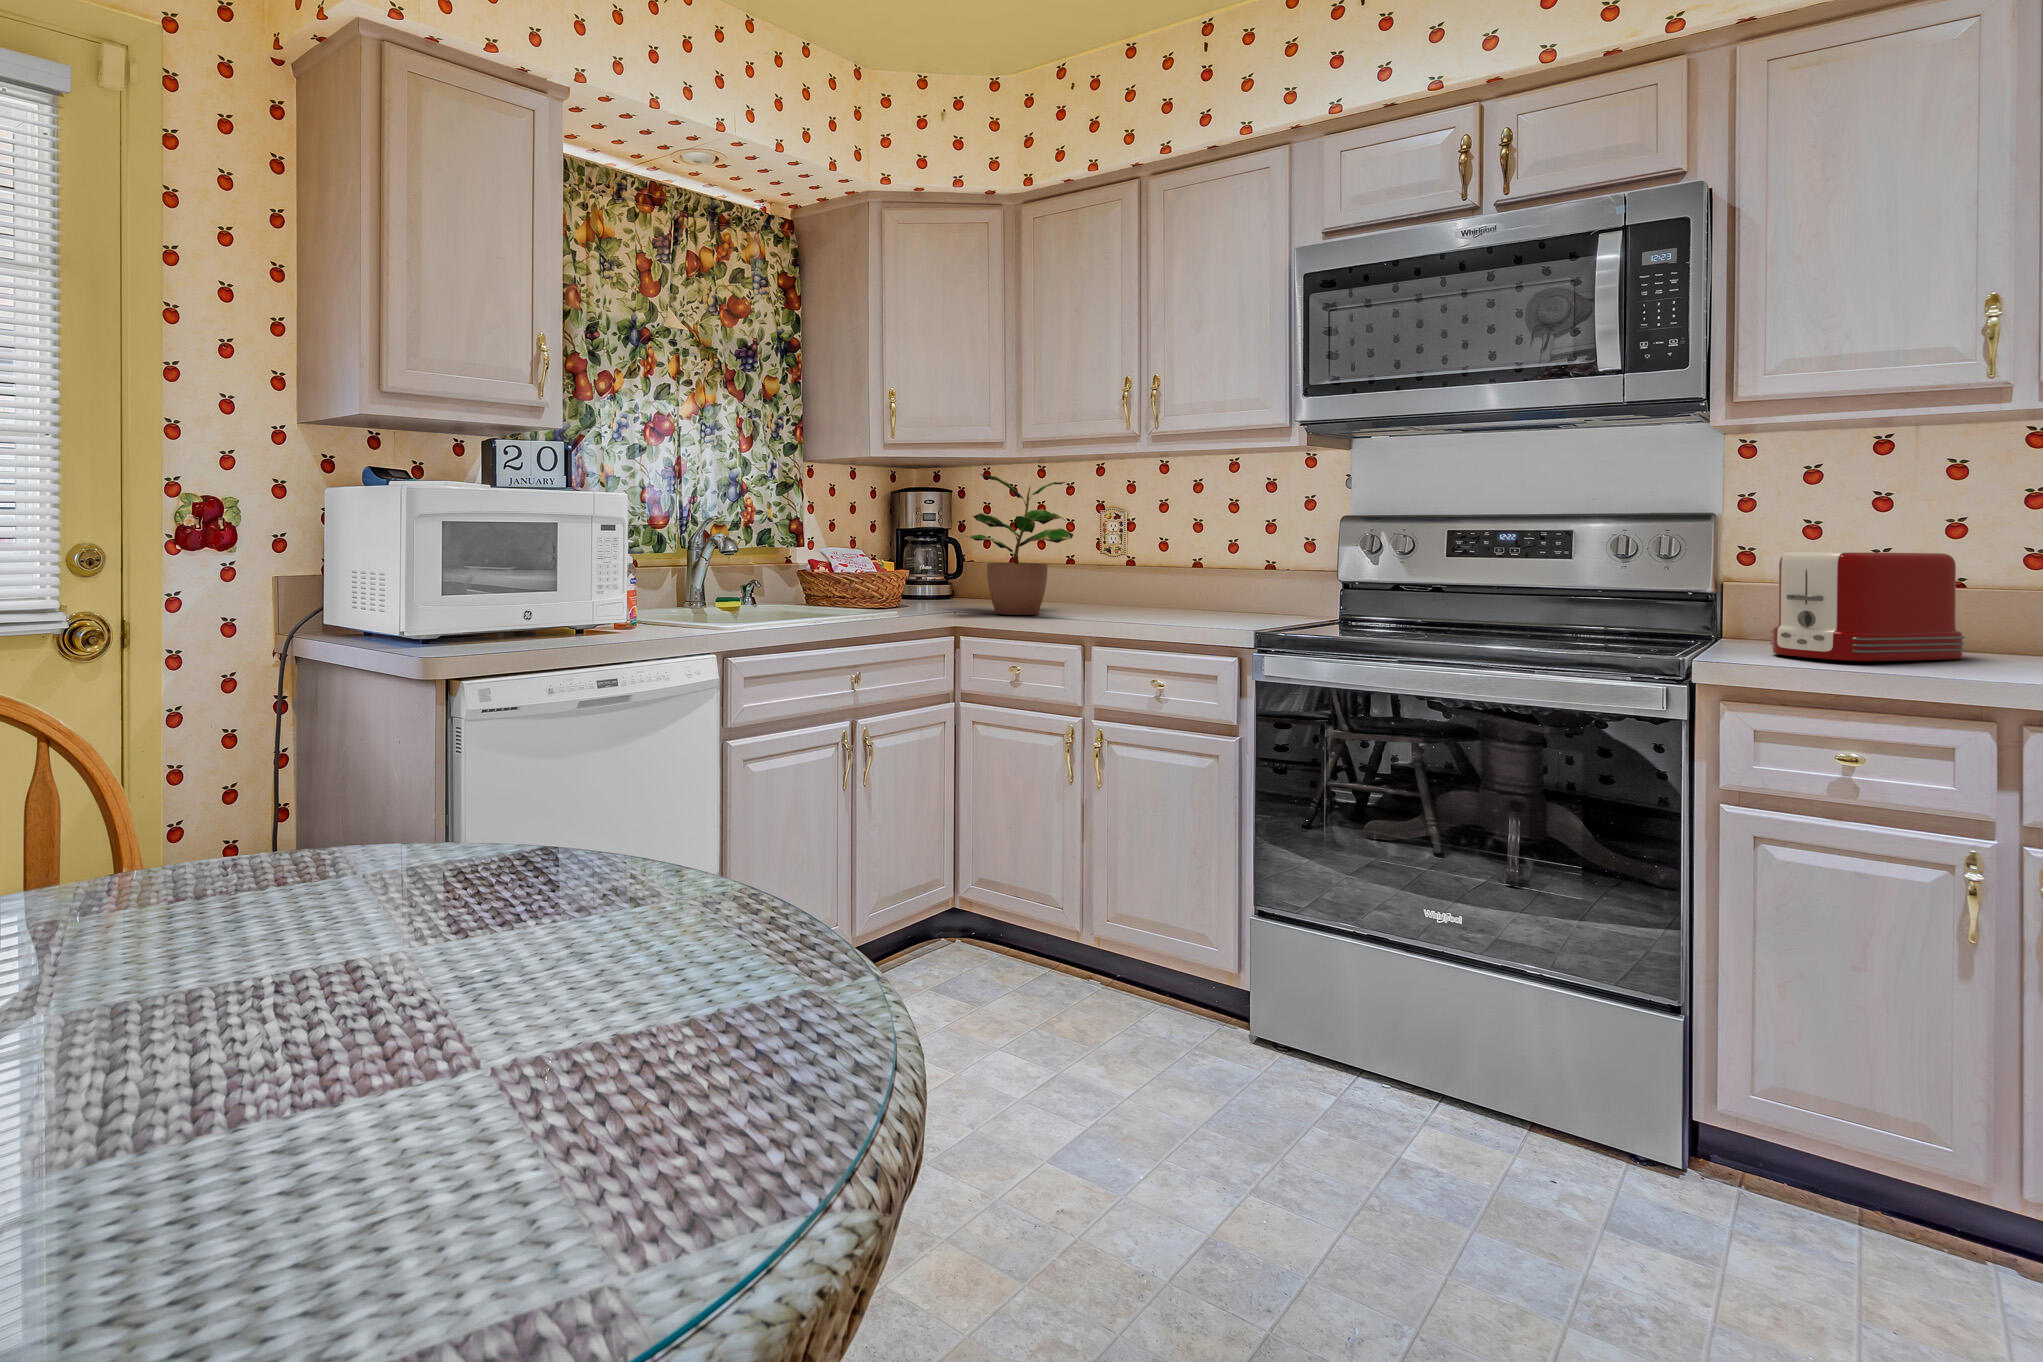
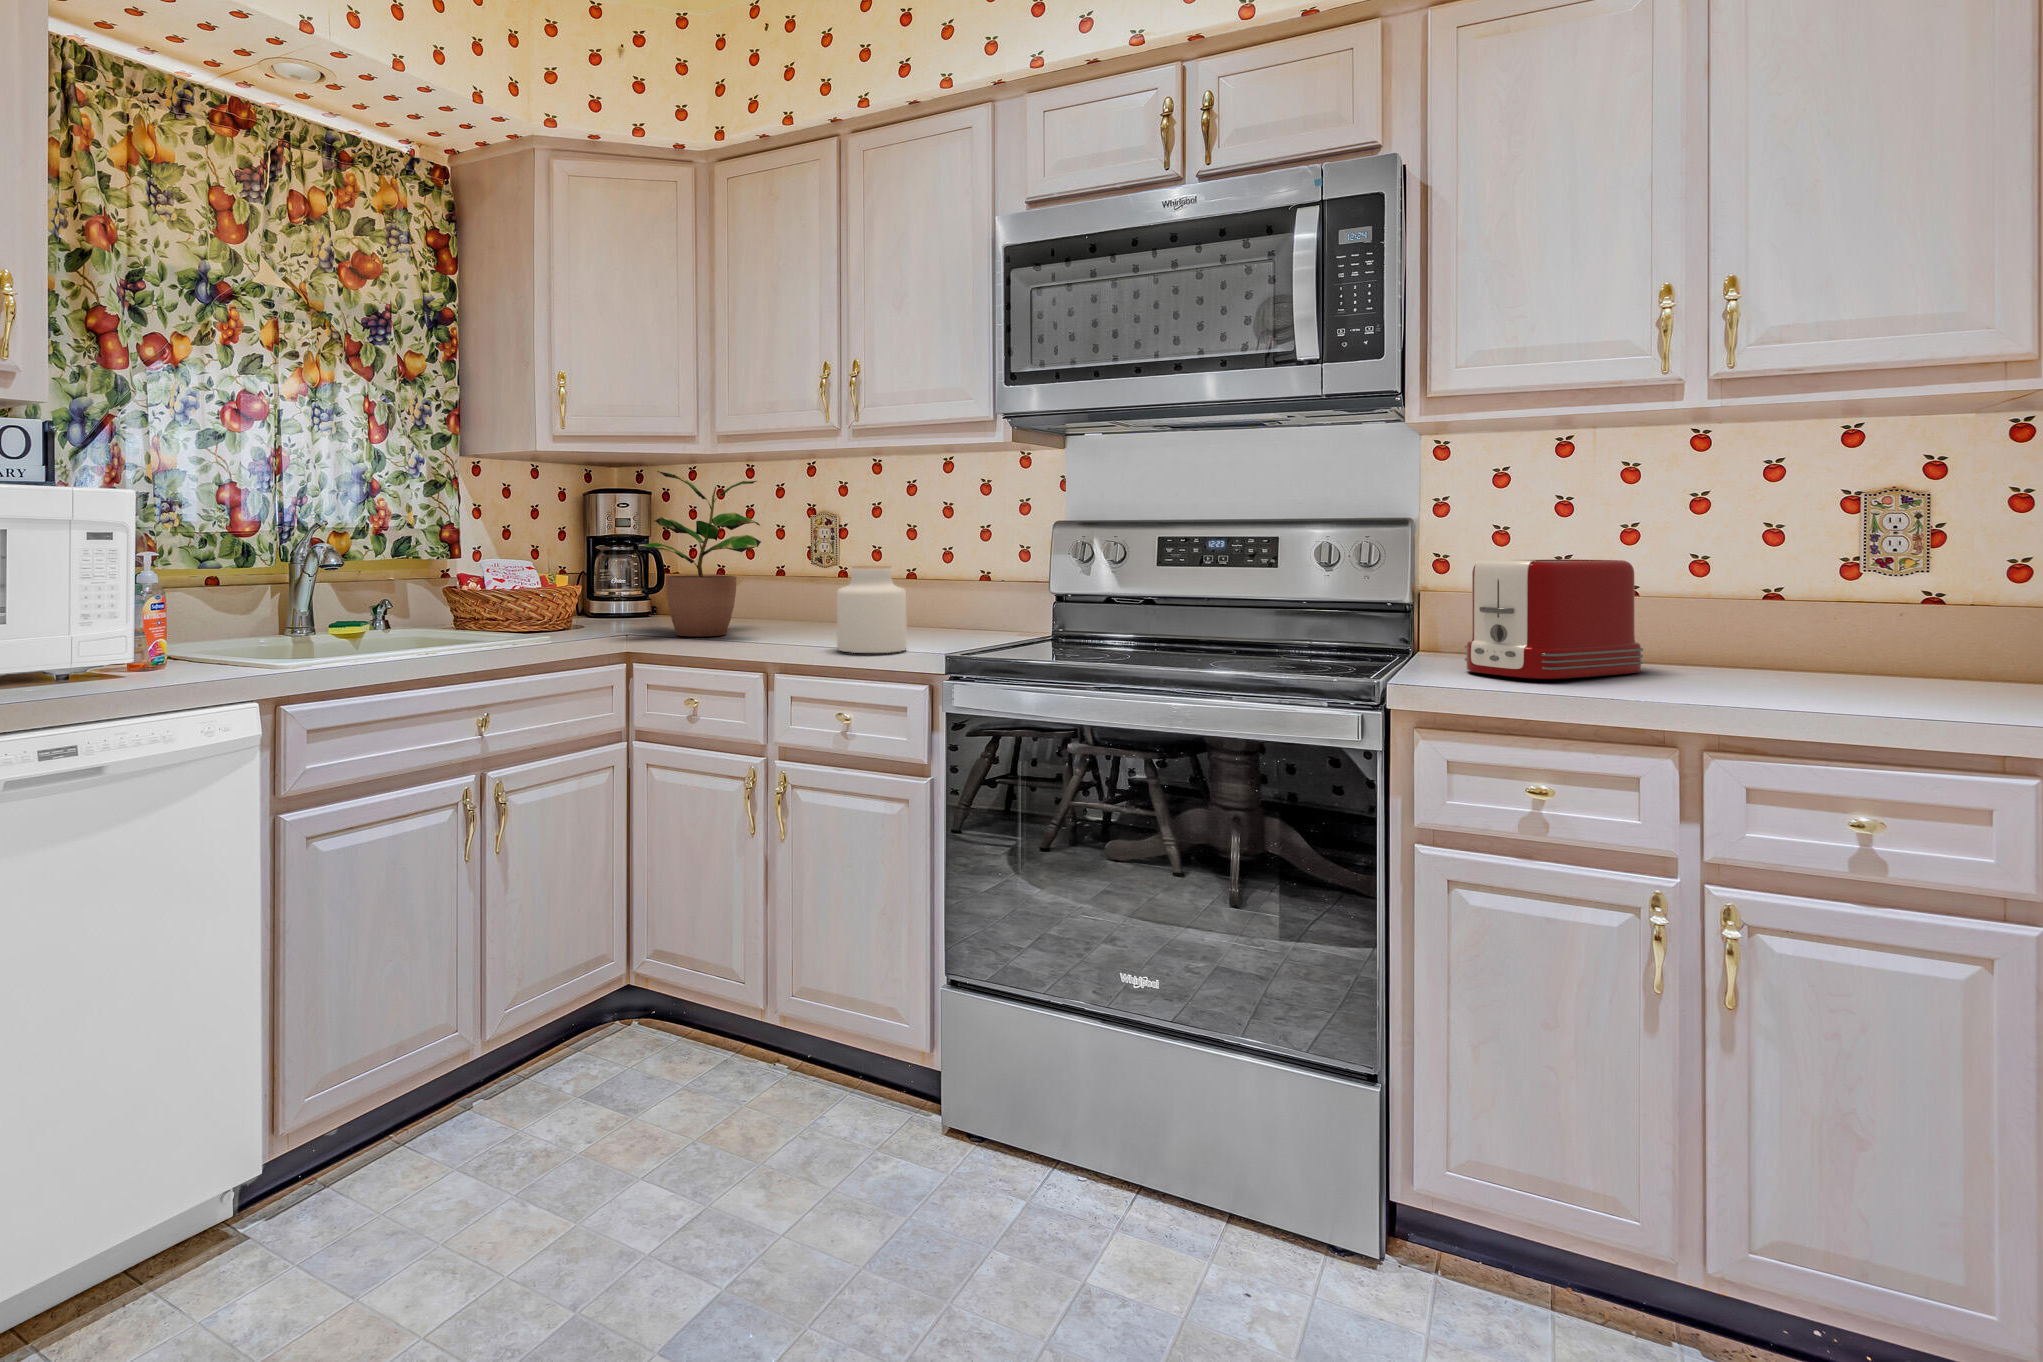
jar: none [1149,555,1212,629] -> present [837,566,907,653]

